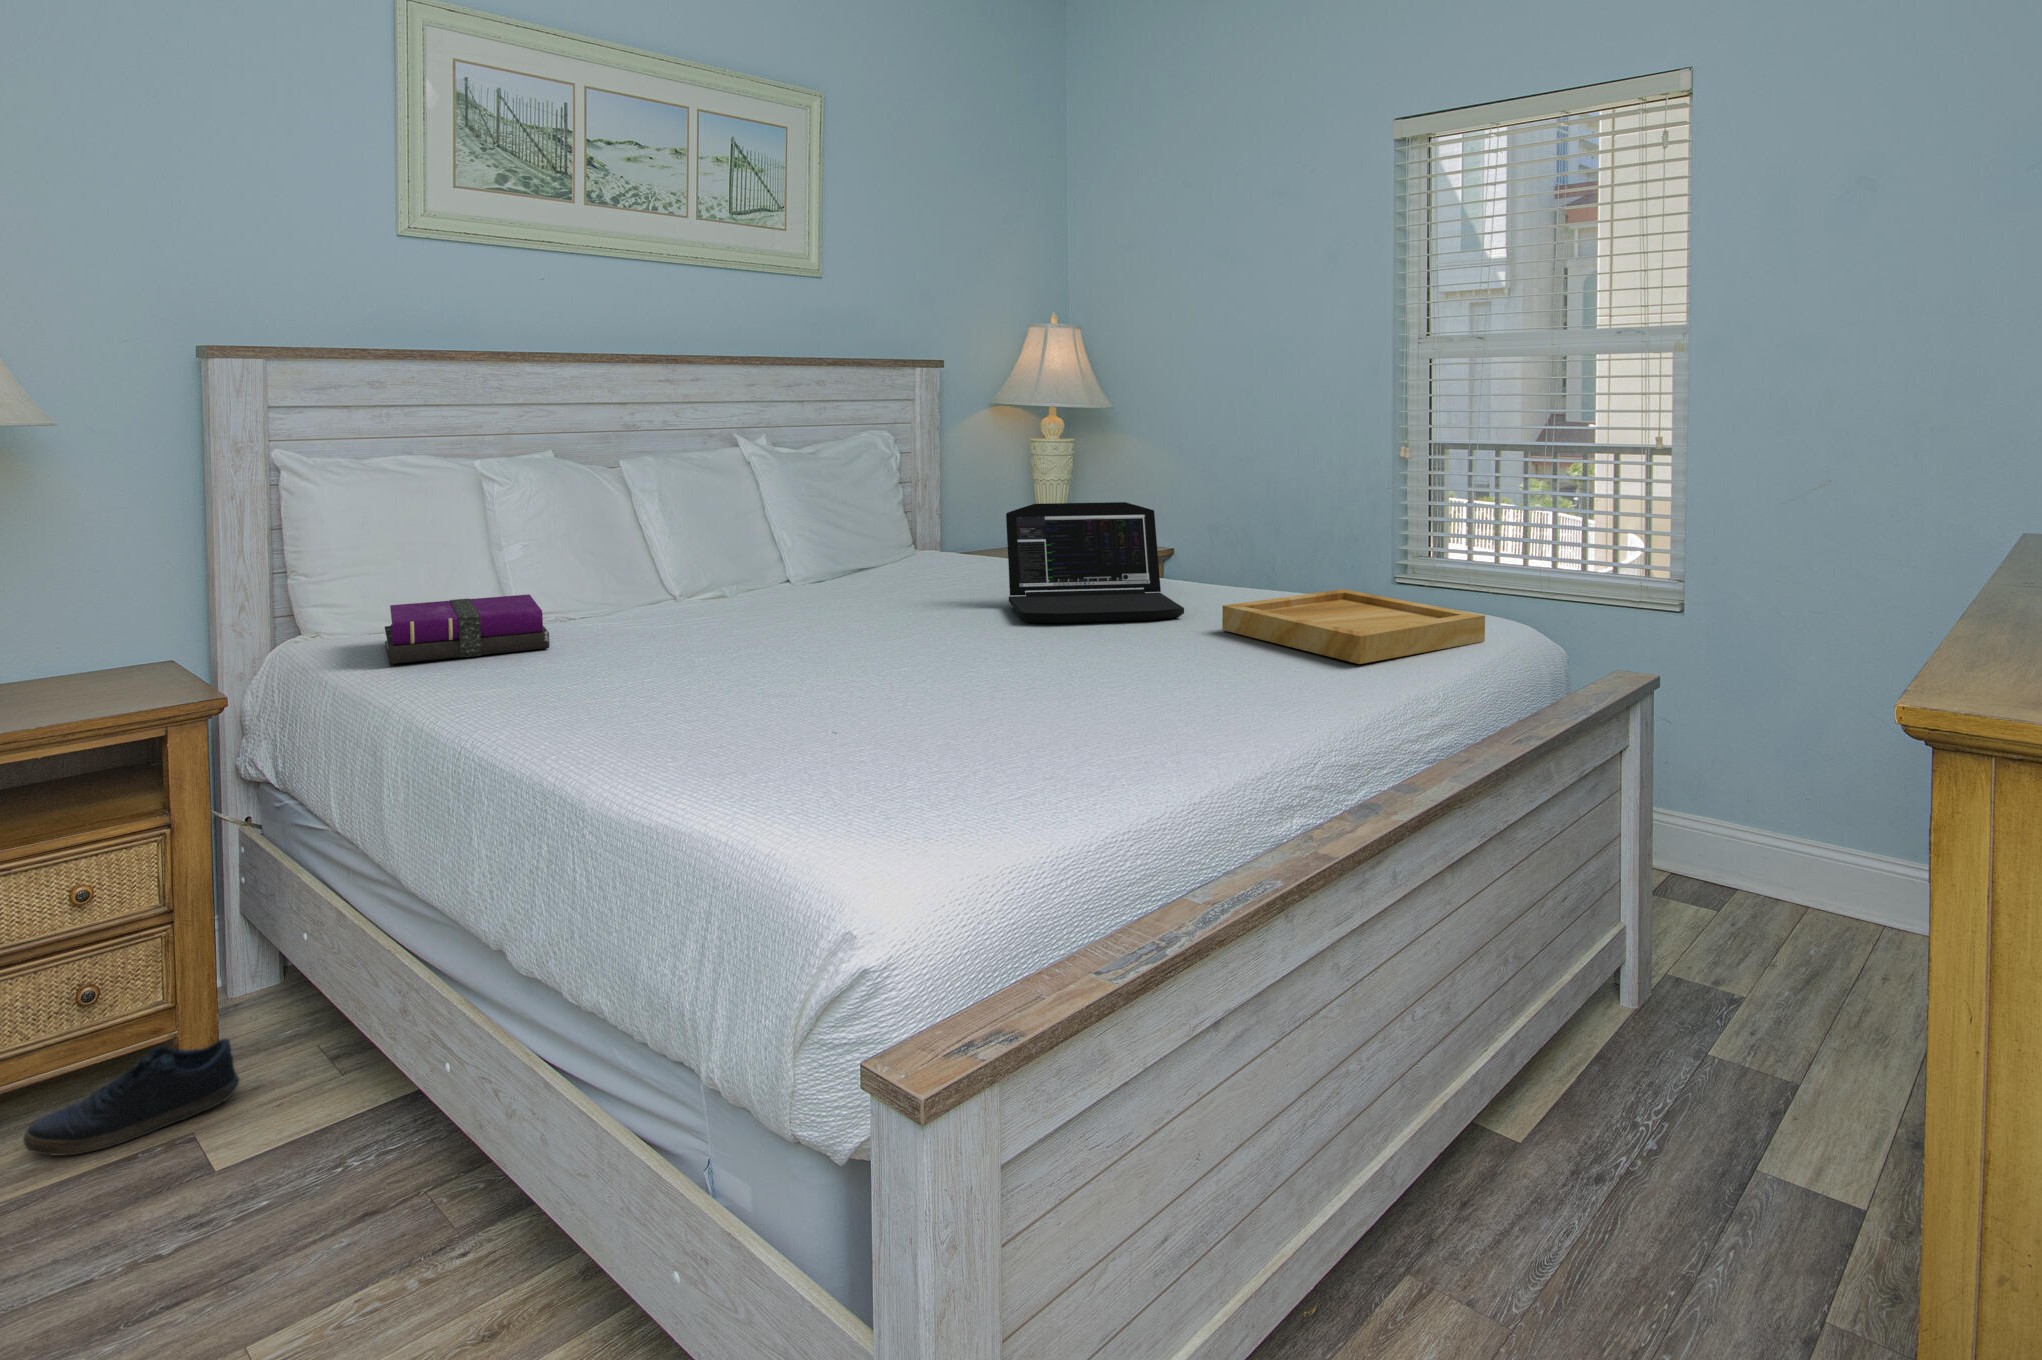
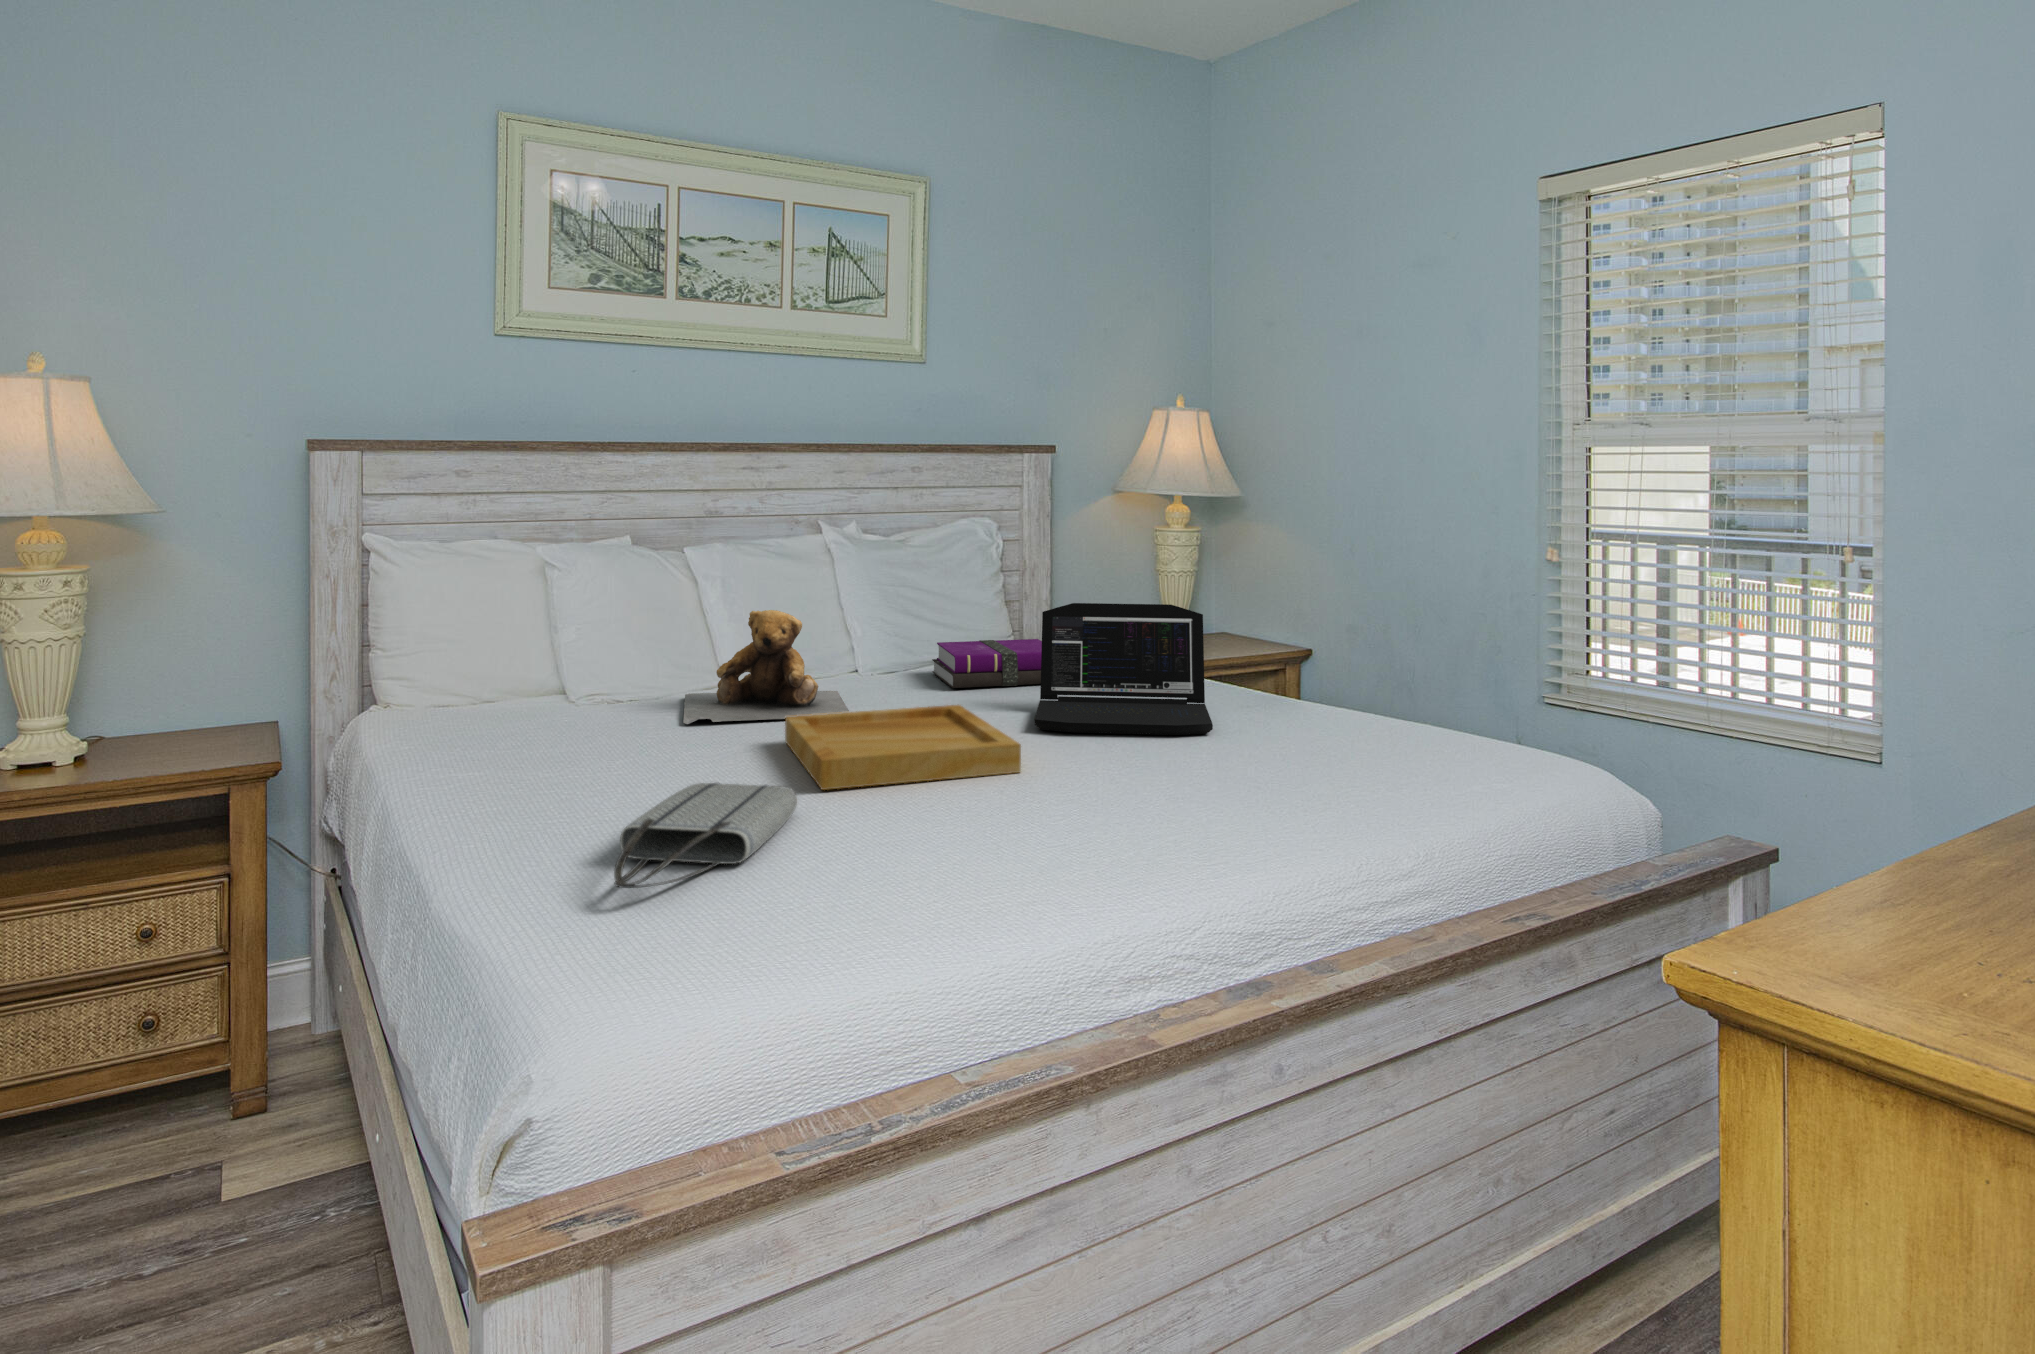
teddy bear: none [644,520,833,636] -> present [683,610,849,724]
tray: present [1222,589,1485,664] -> present [785,705,1021,790]
notebook: present [385,594,549,664] -> present [932,639,1042,688]
tote bag: none [734,680,872,776] -> present [614,783,797,888]
shoe: present [24,1039,240,1156] -> none [80,1076,272,1171]

